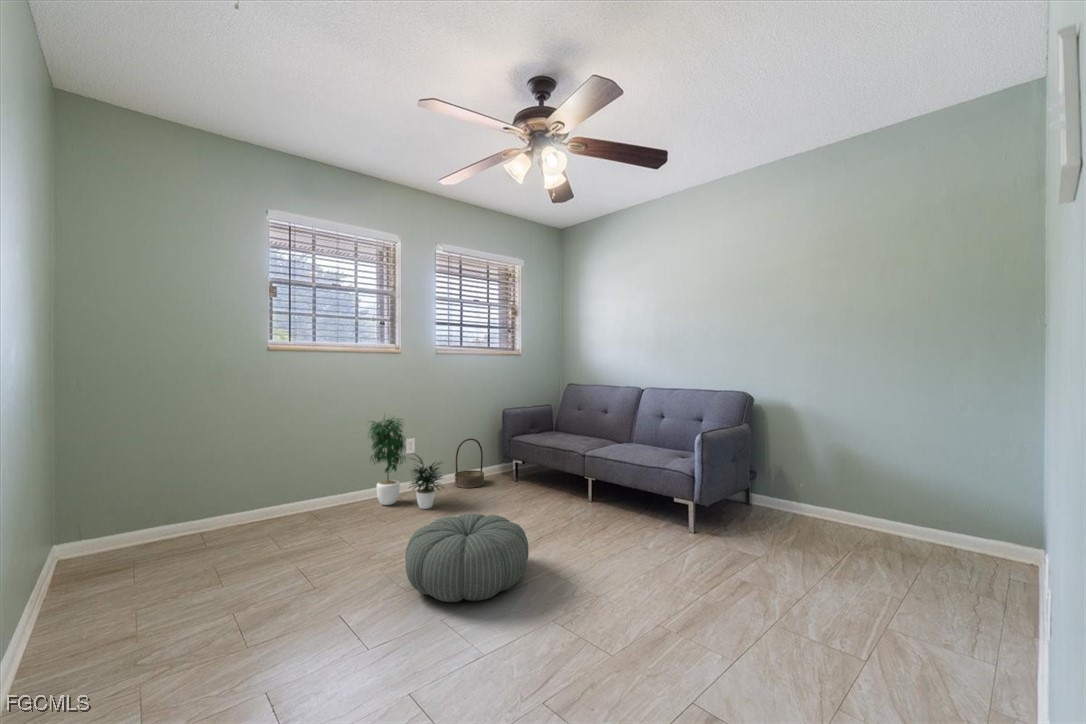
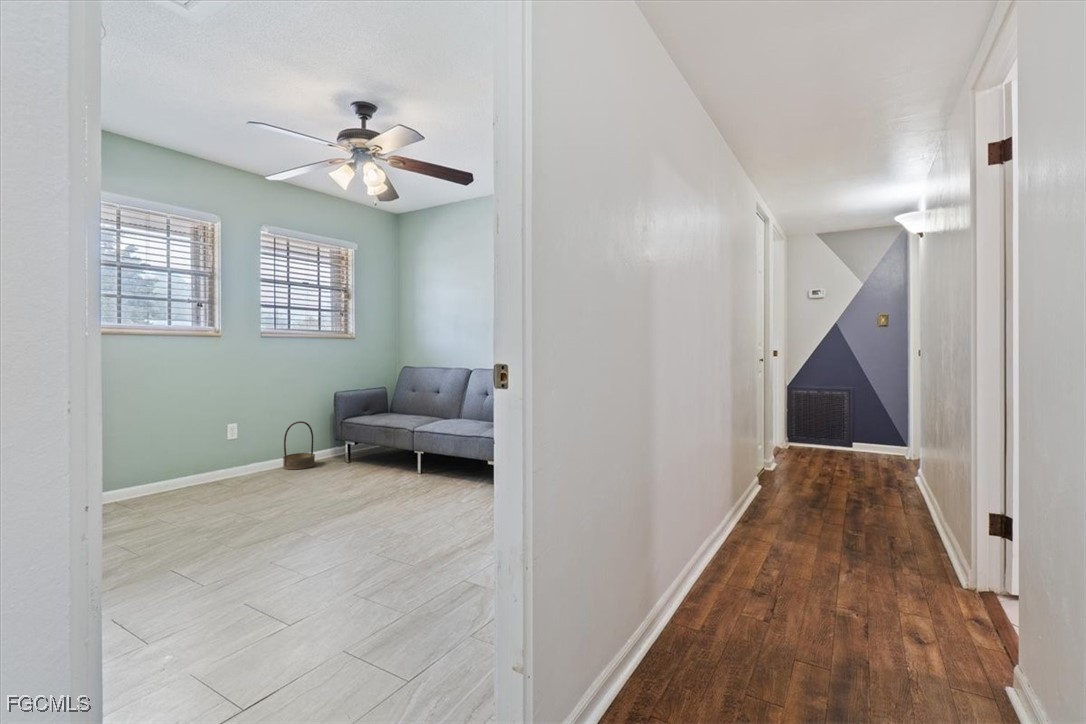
potted plant: present [369,418,443,509] -> none [184,395,274,488]
pouf: present [406,513,529,602] -> none [236,480,351,546]

